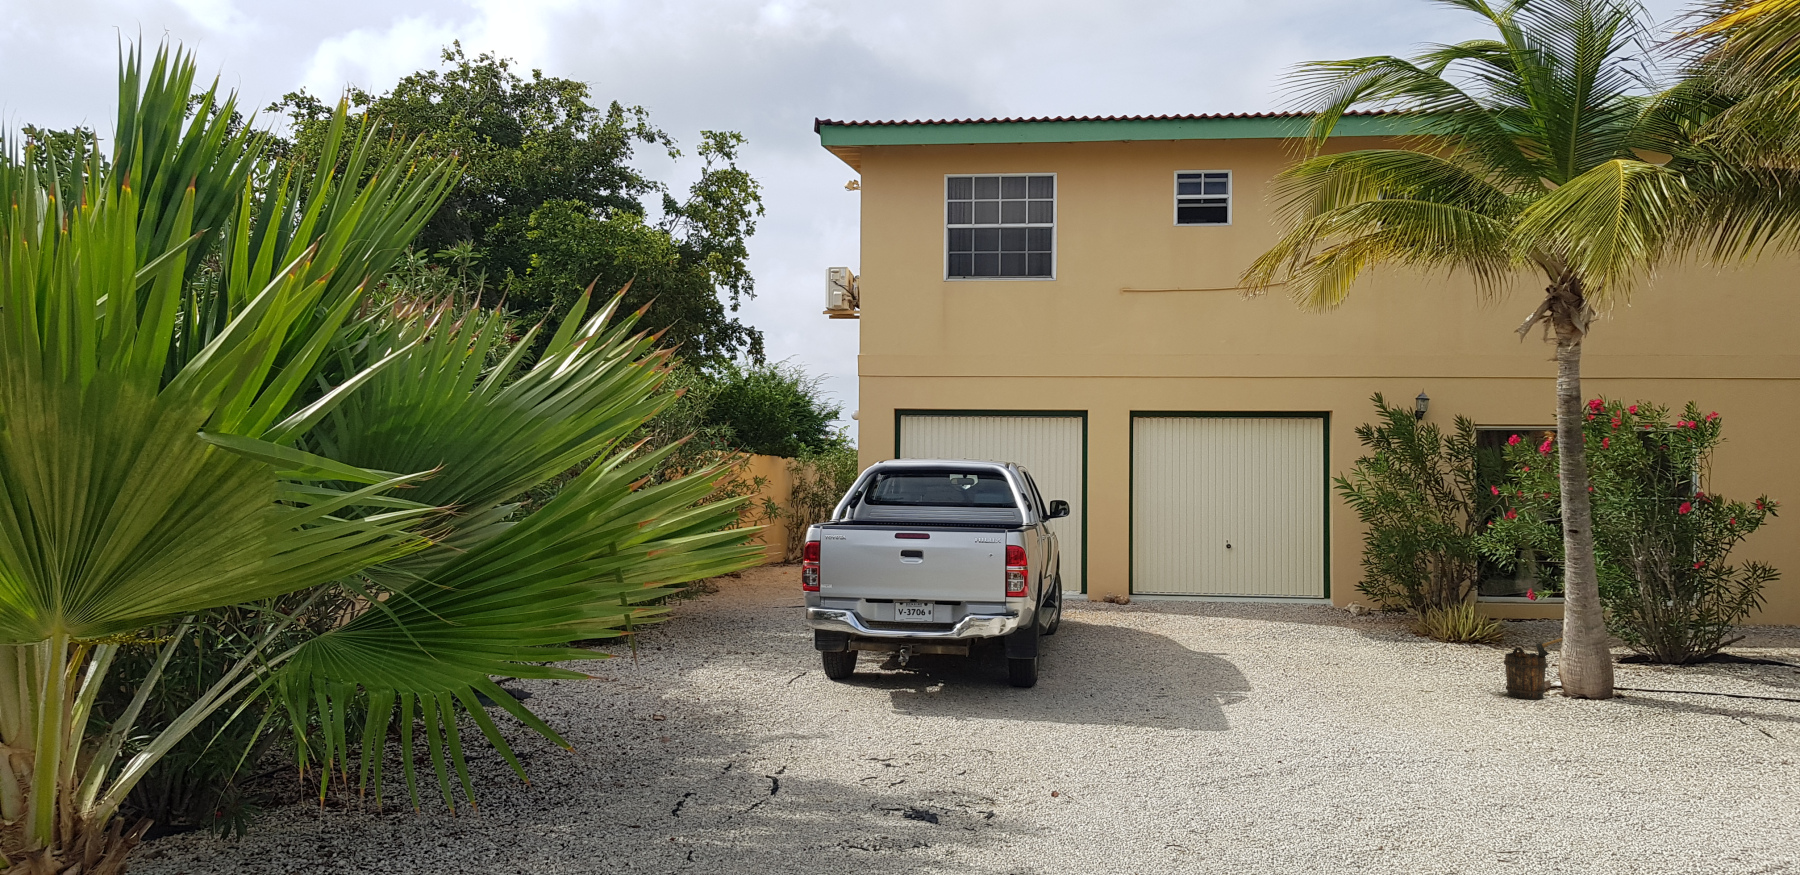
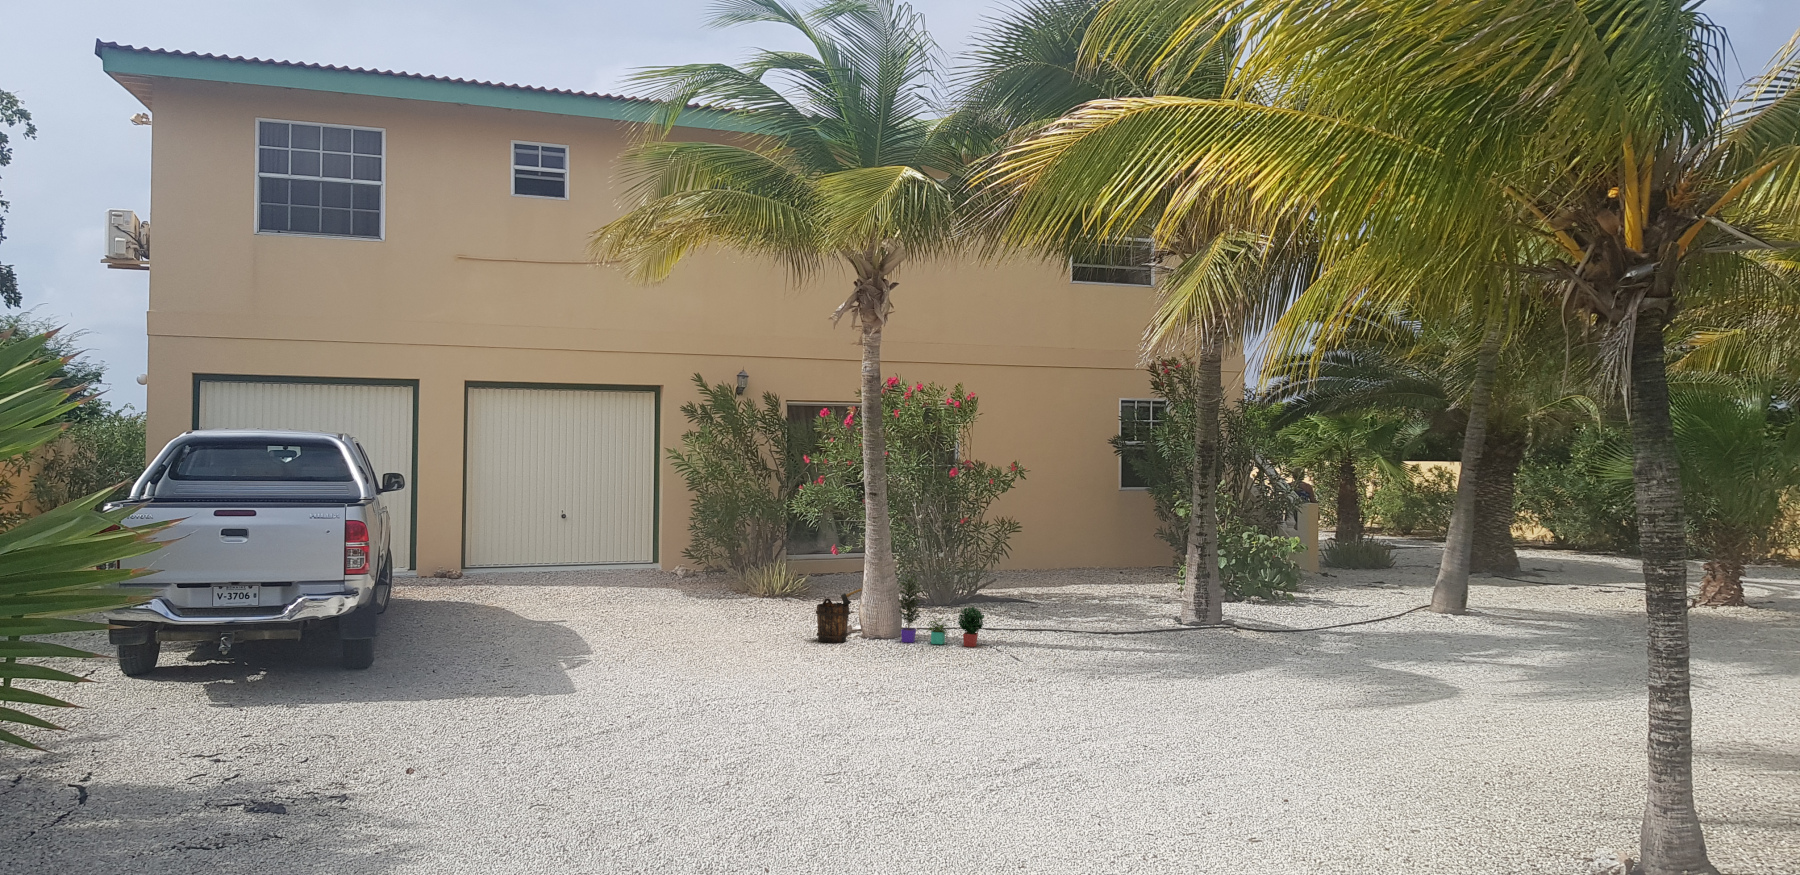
potted plant: none [1607,622,1734,719] -> present [898,573,985,647]

